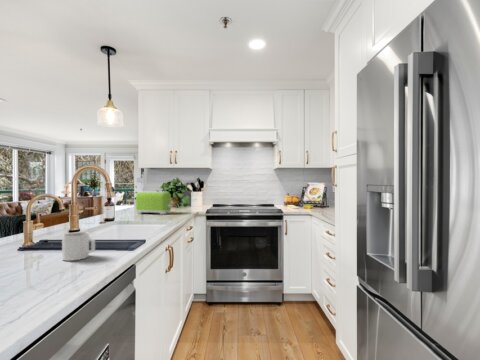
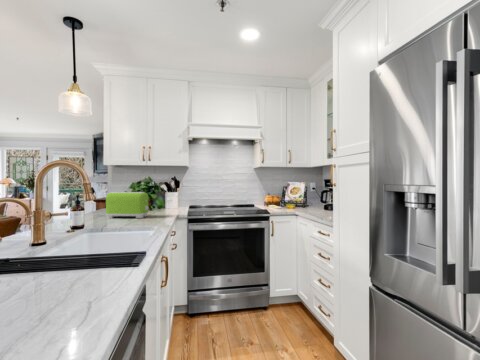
mug: present [62,232,95,261] -> none [35,250,87,295]

